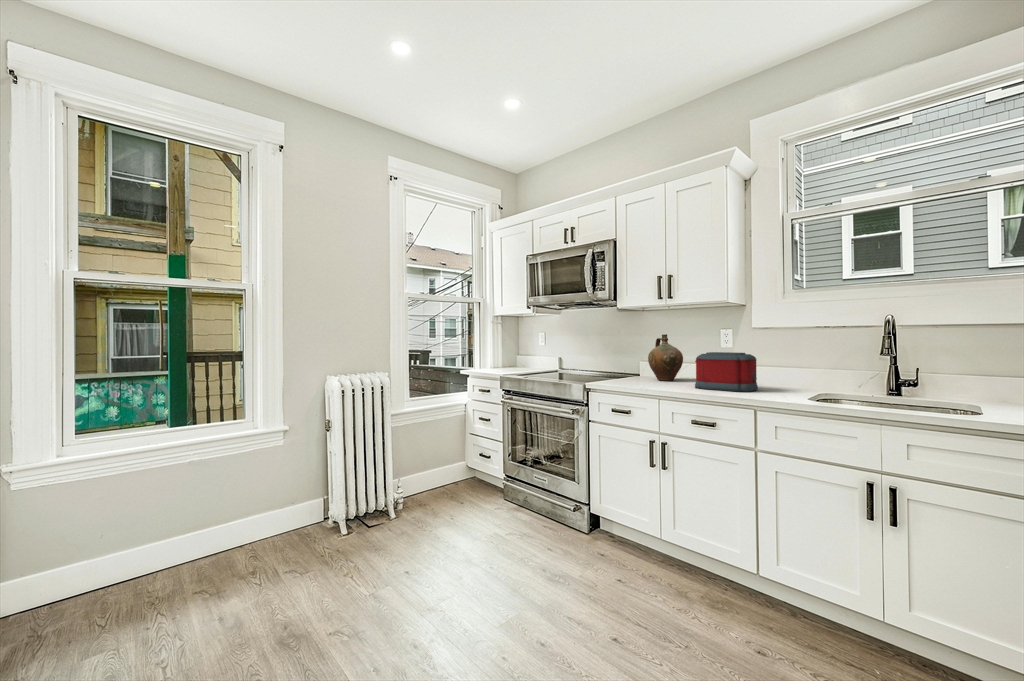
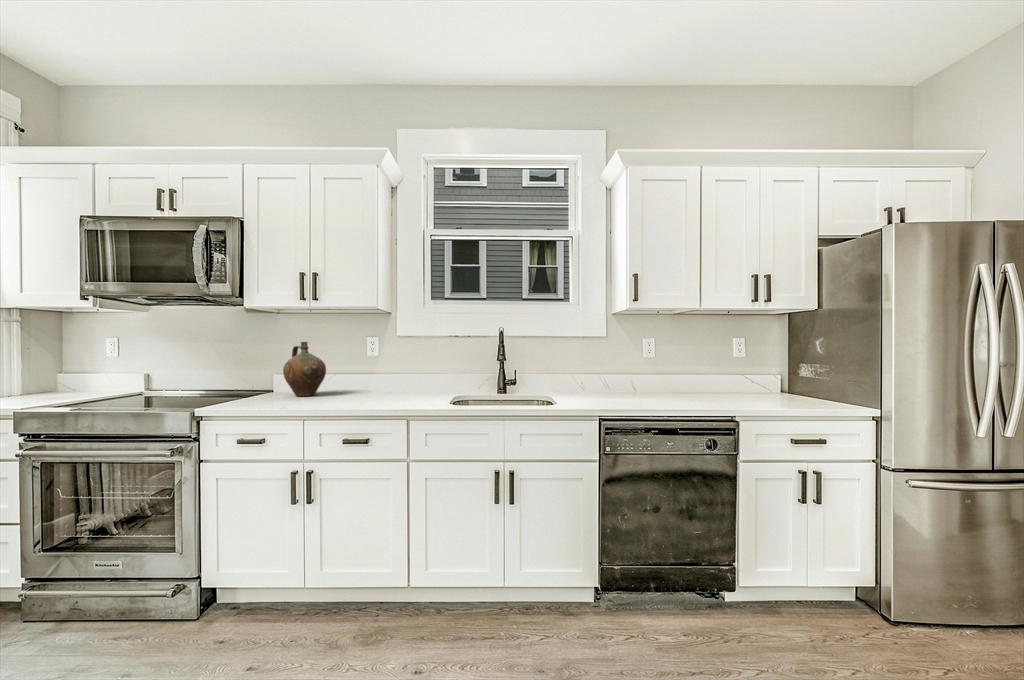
toaster: present [695,352,758,392] -> none [343,362,406,403]

